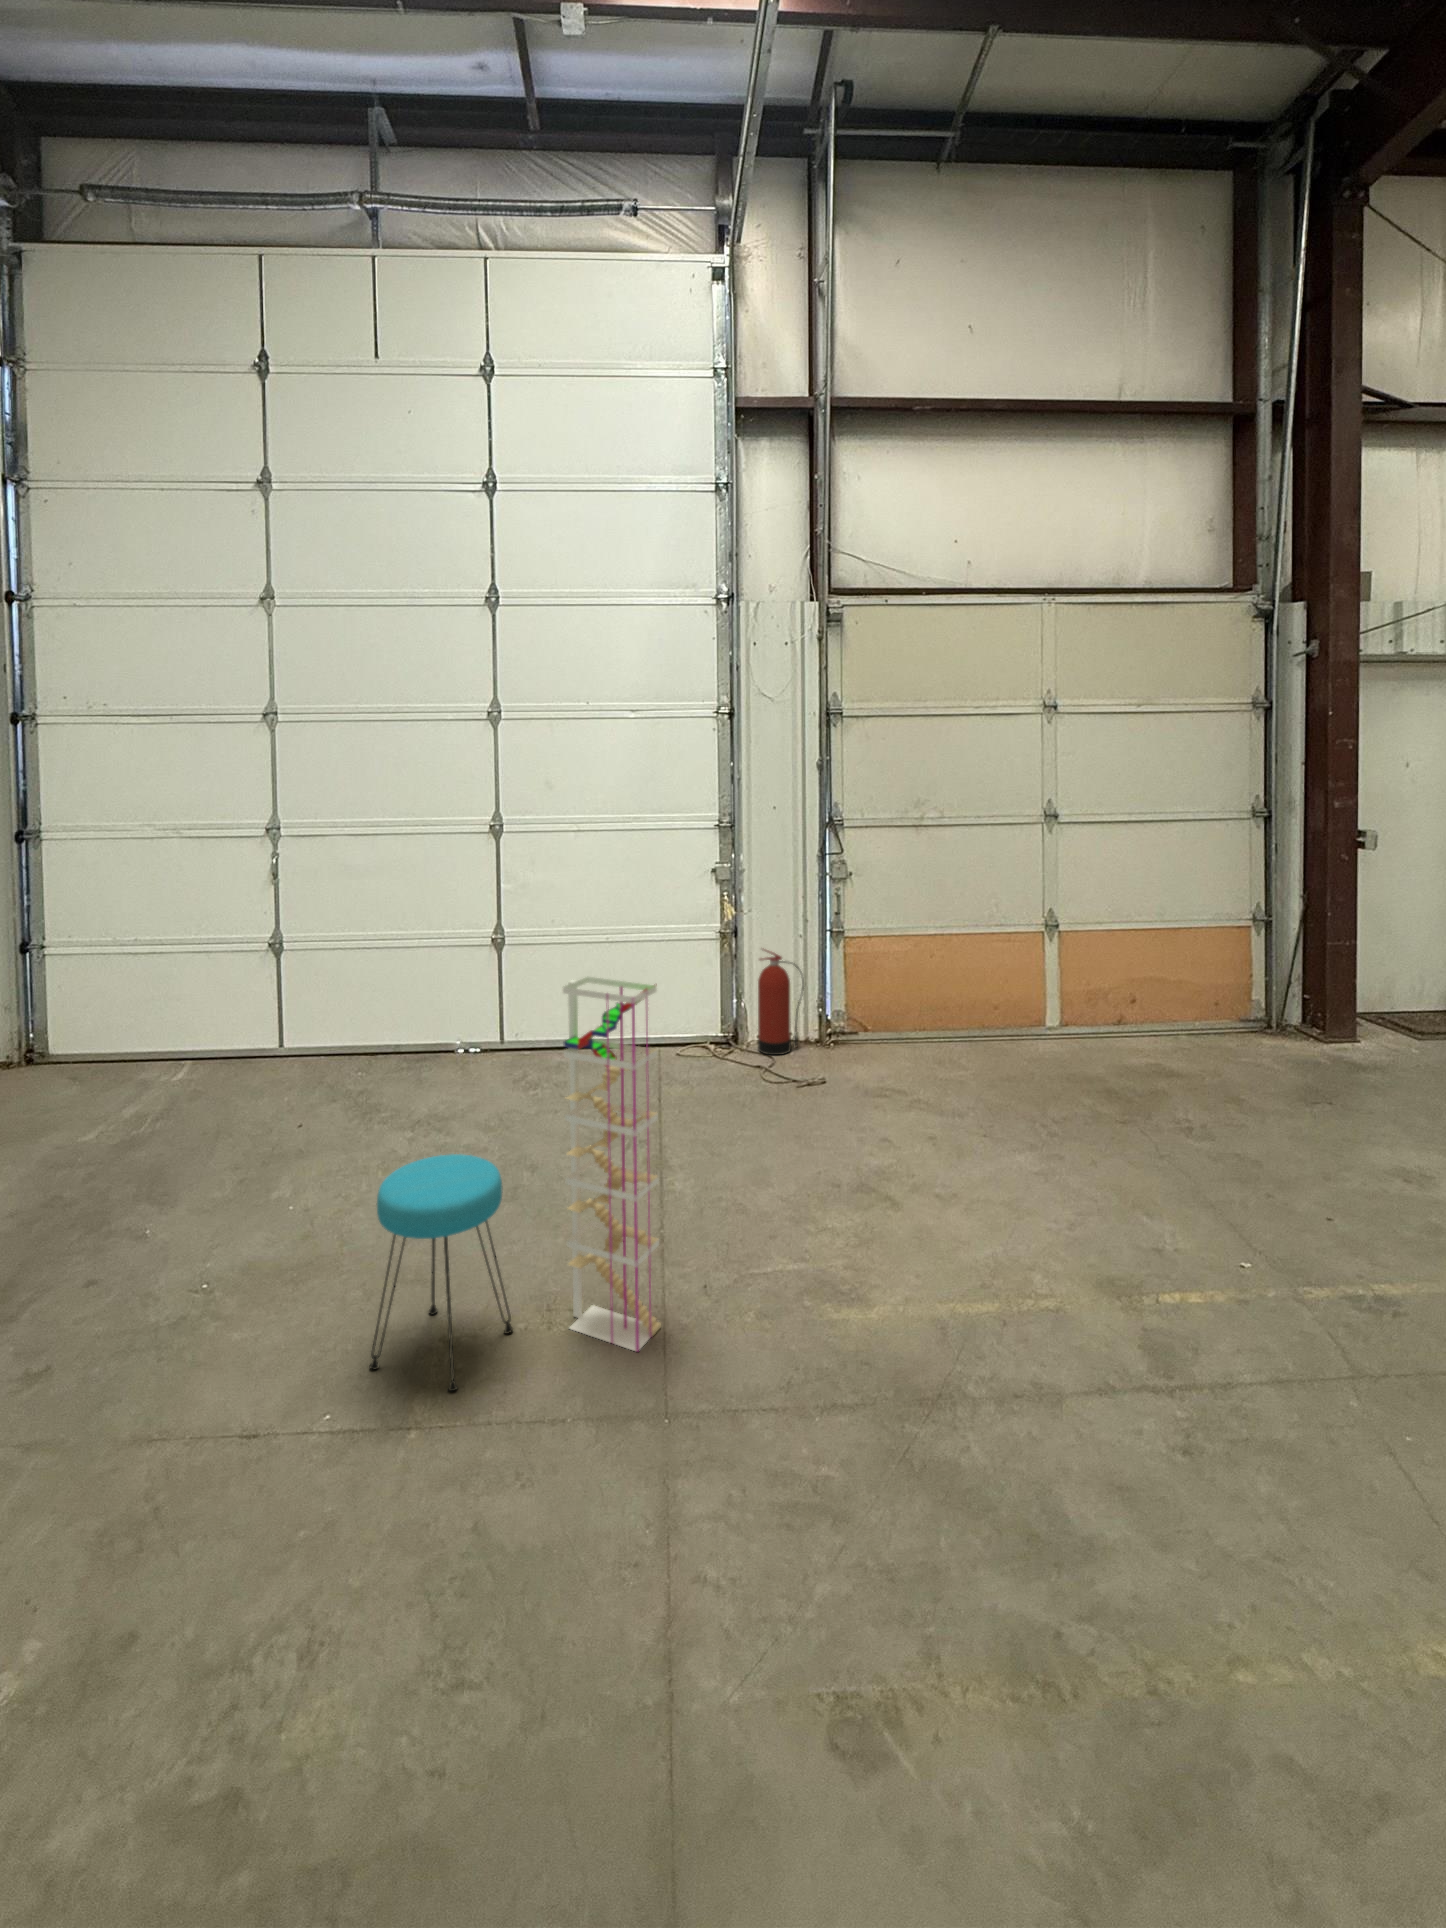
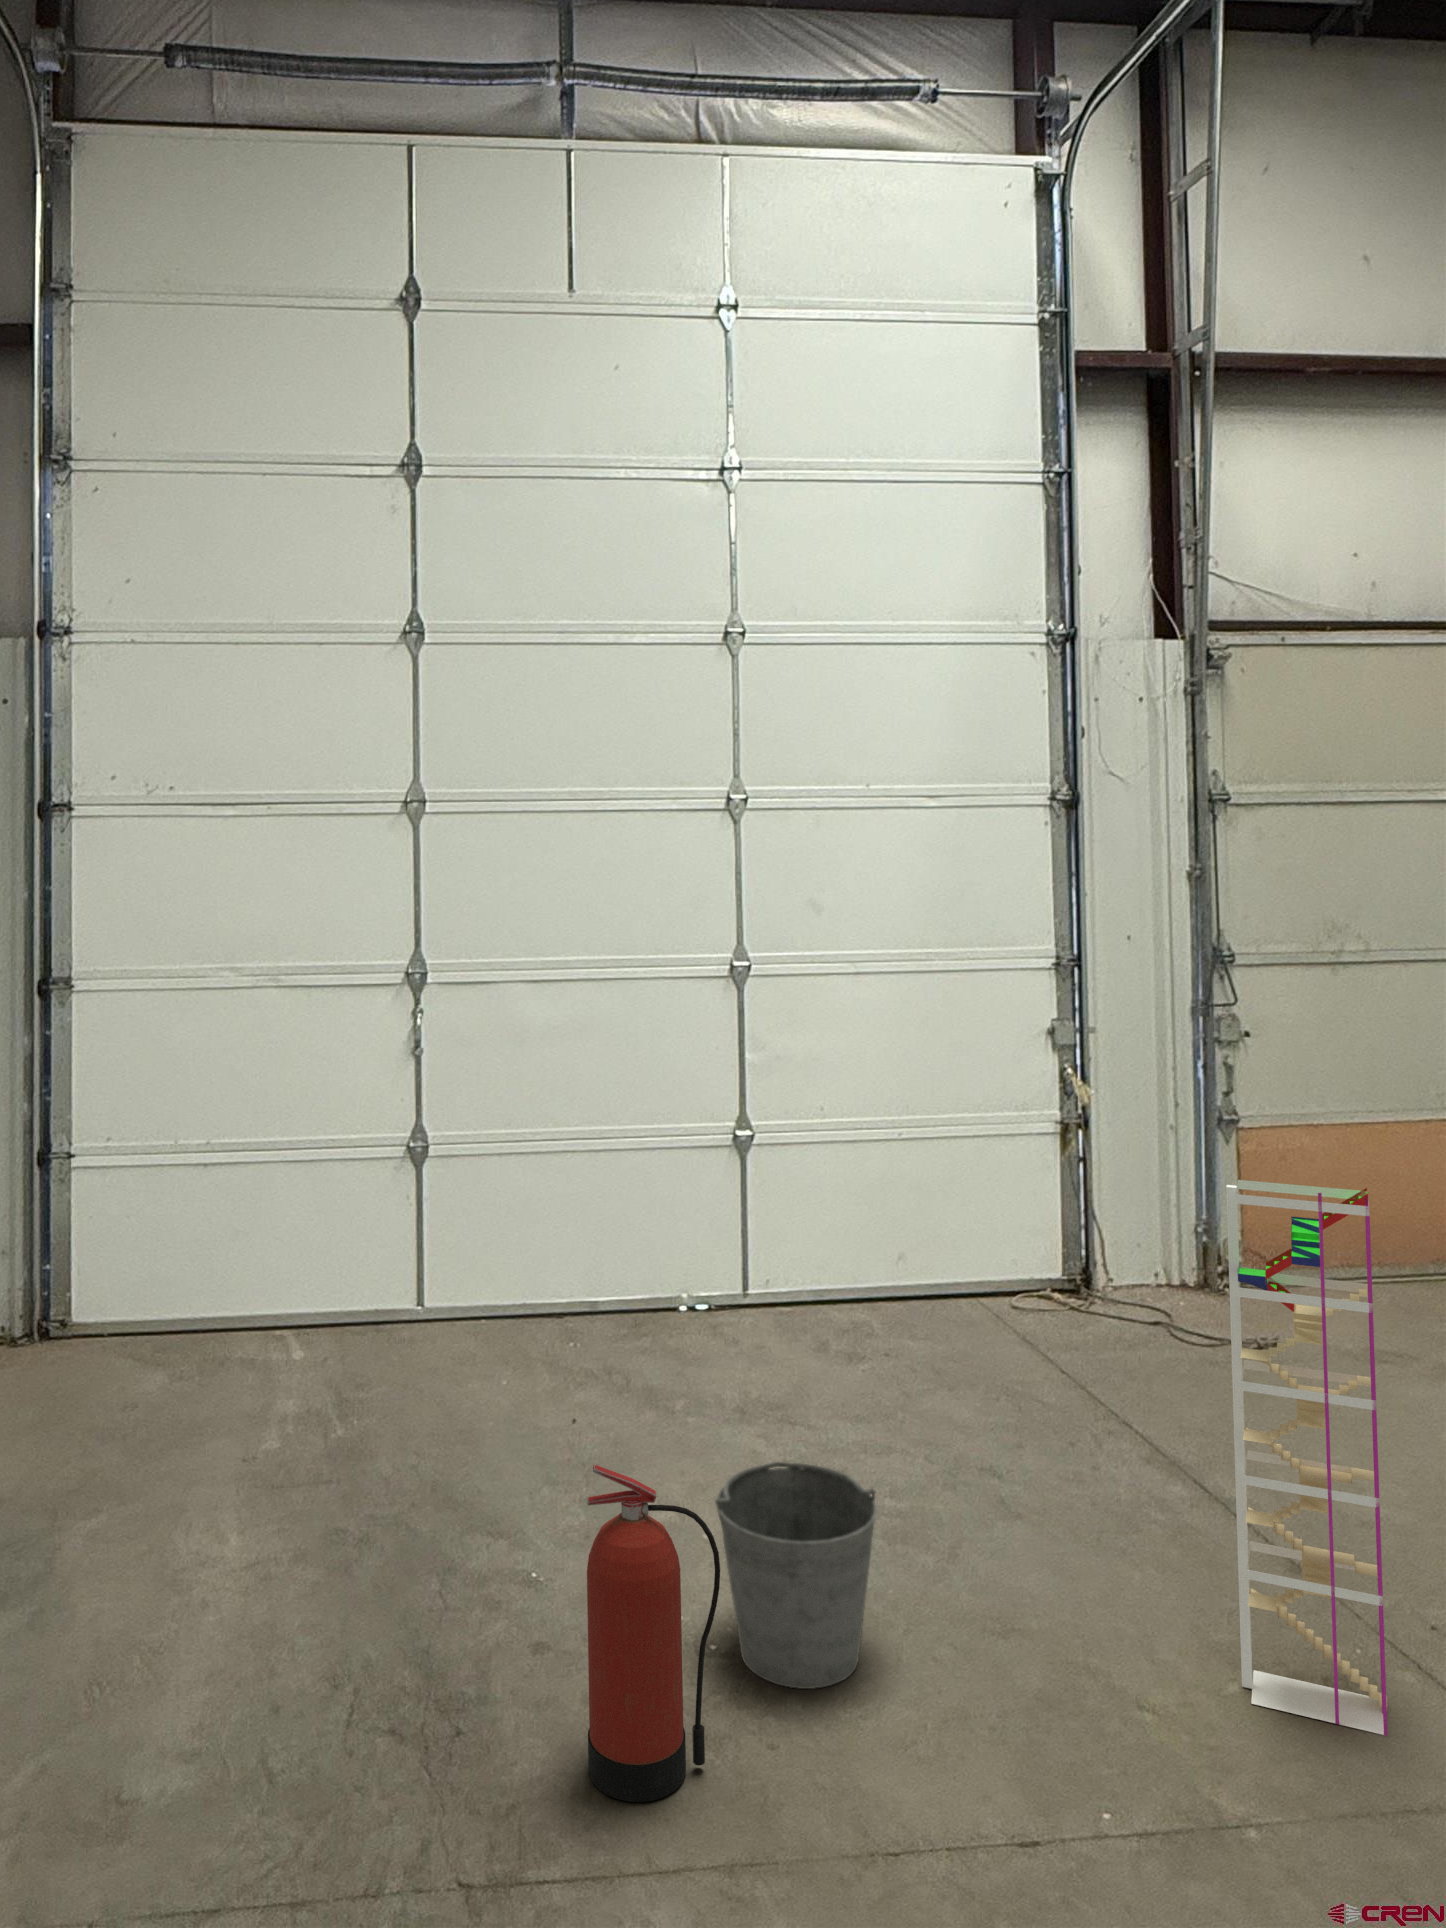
fire extinguisher: present [758,949,804,1055] -> present [587,1465,720,1802]
stool: present [369,1154,513,1391] -> none [1000,1443,1184,1793]
bucket: none [235,1162,354,1315] -> present [715,1462,877,1689]

